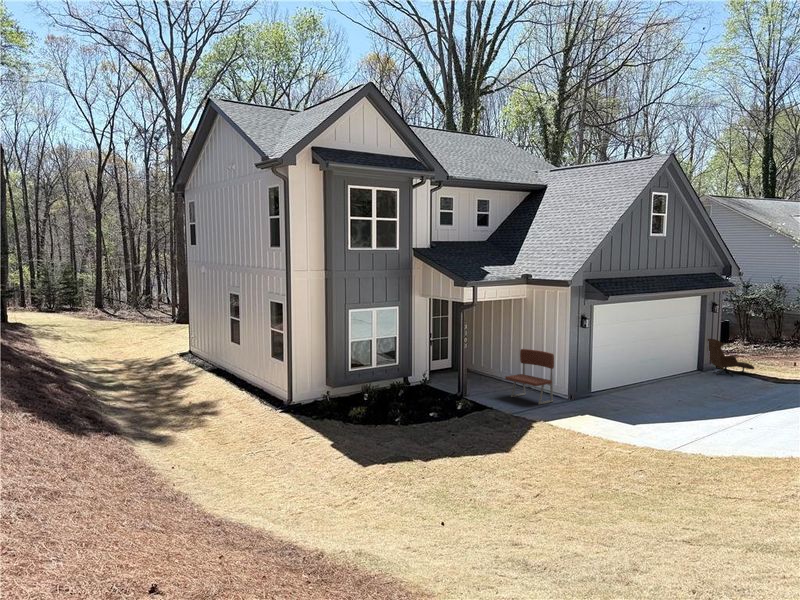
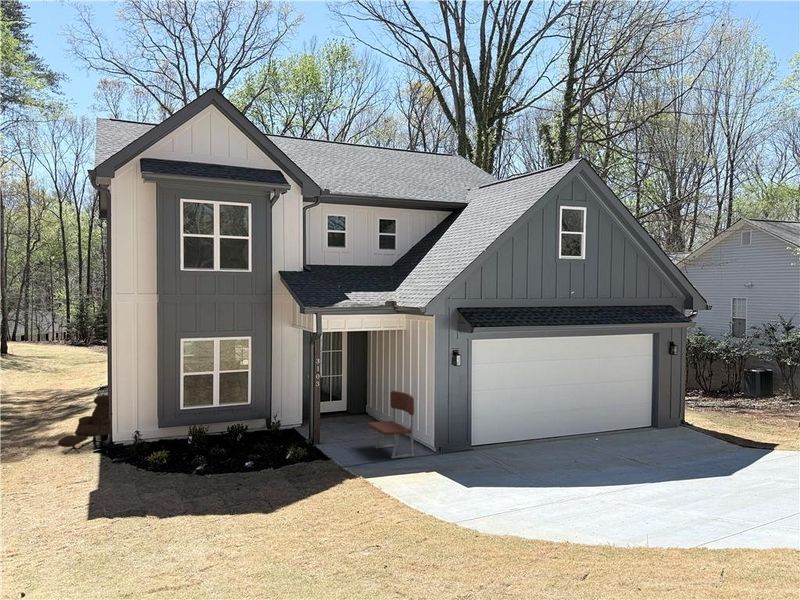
lounge chair: present [708,339,754,376] -> present [57,395,110,454]

